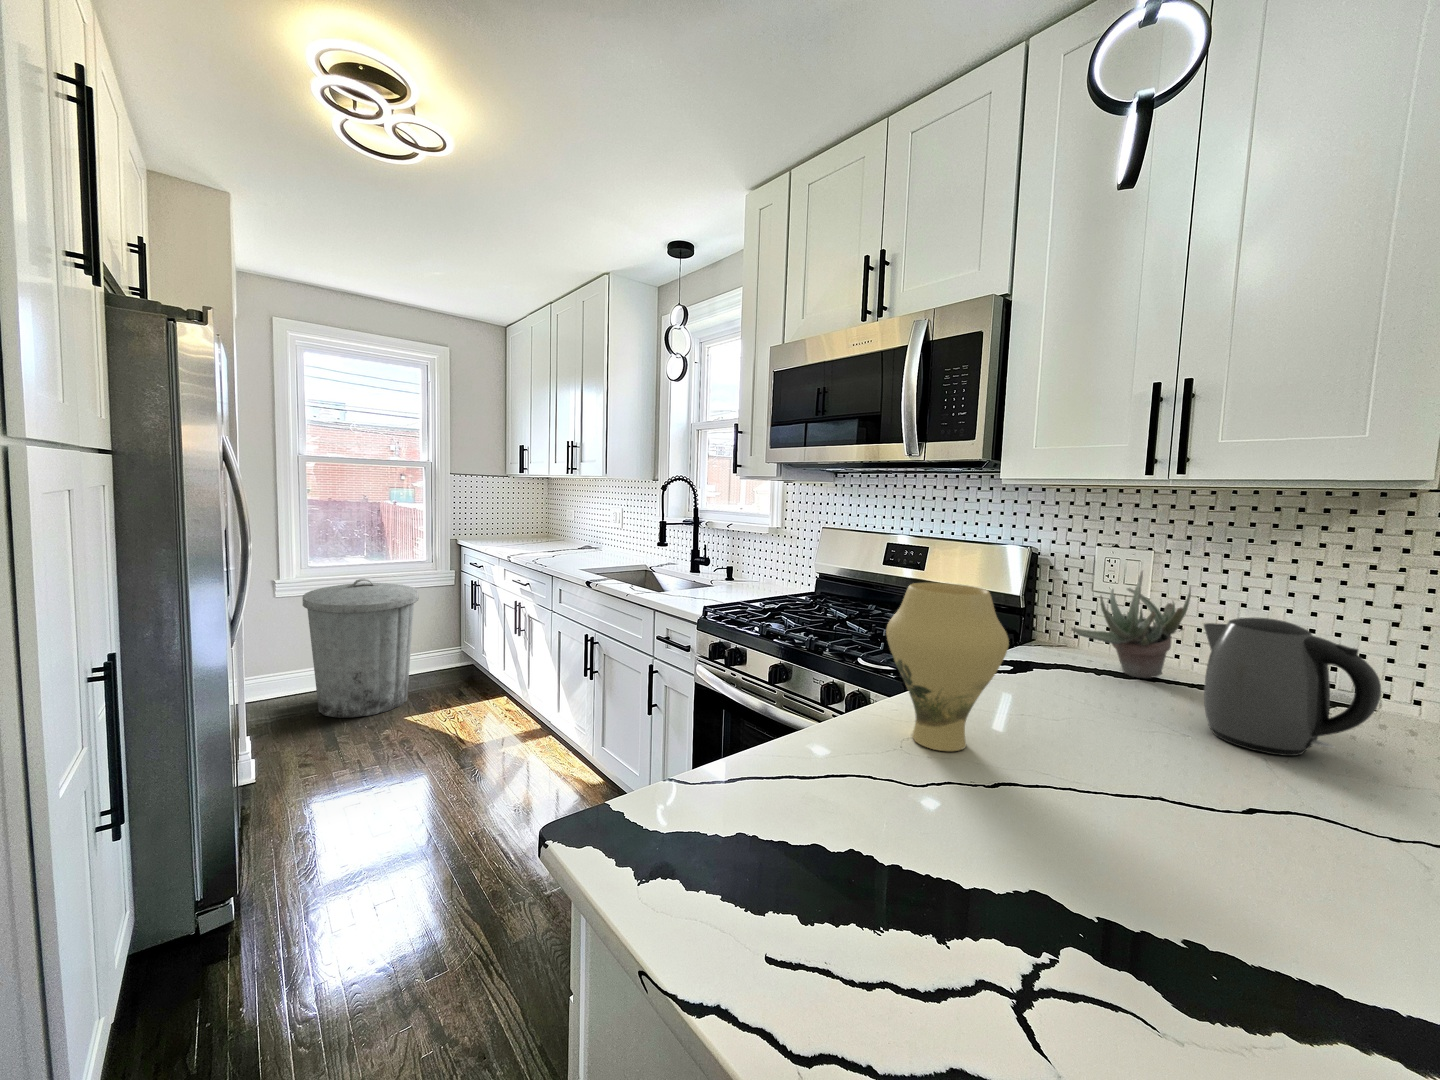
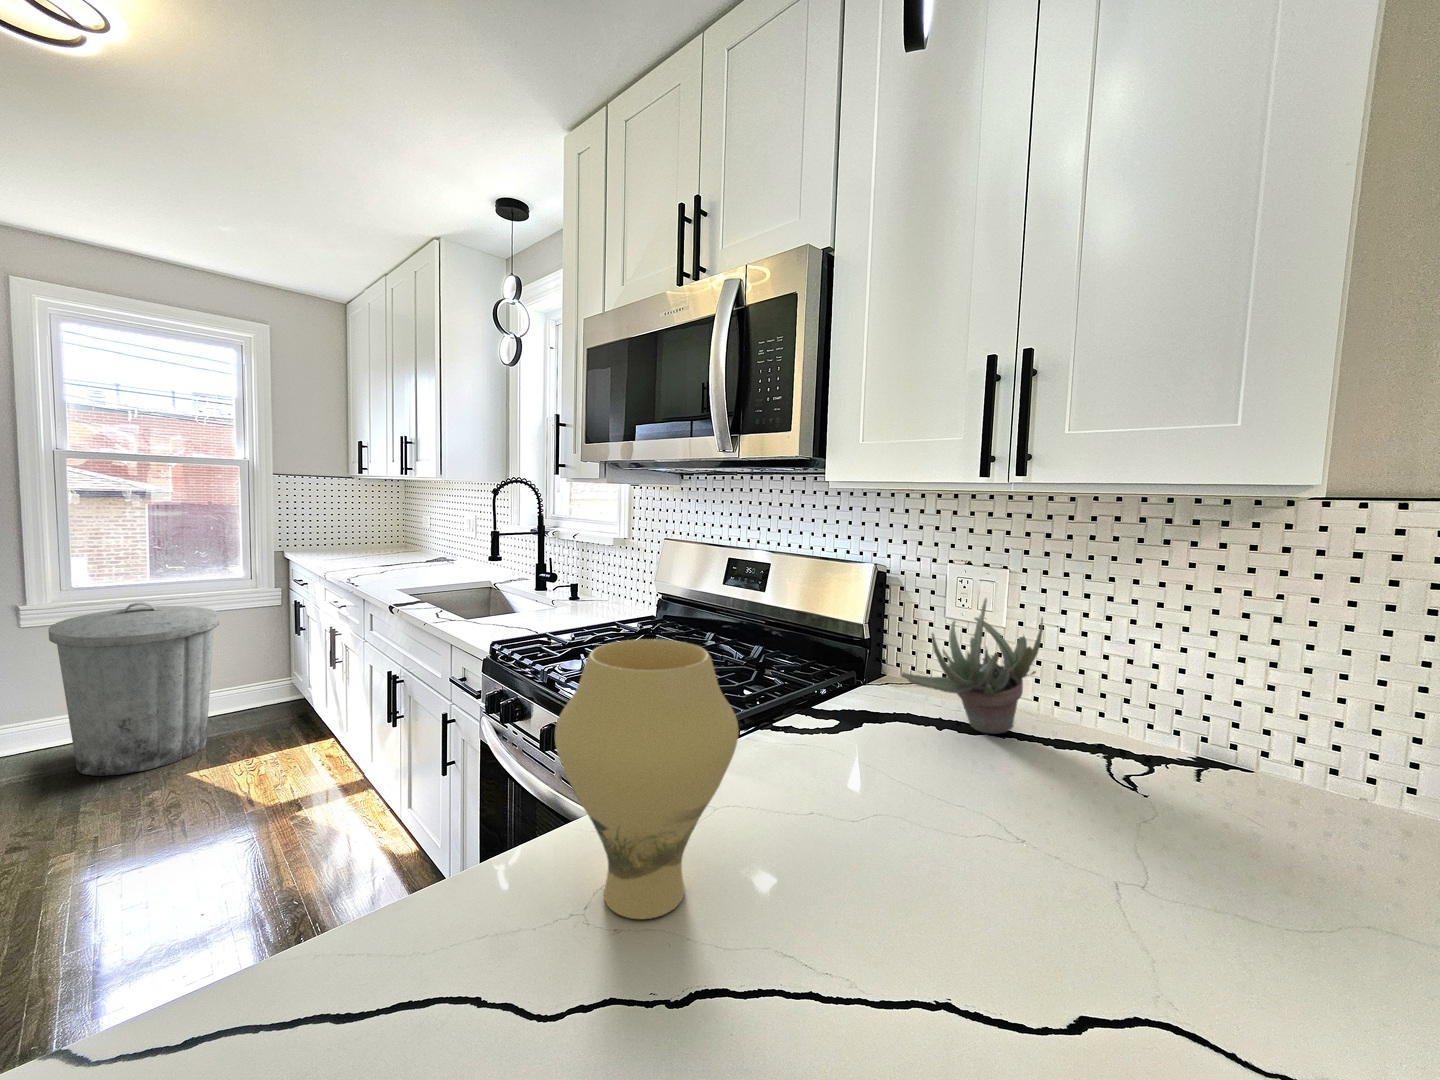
kettle: present [1204,618,1381,756] -> none [1043,675,1267,880]

